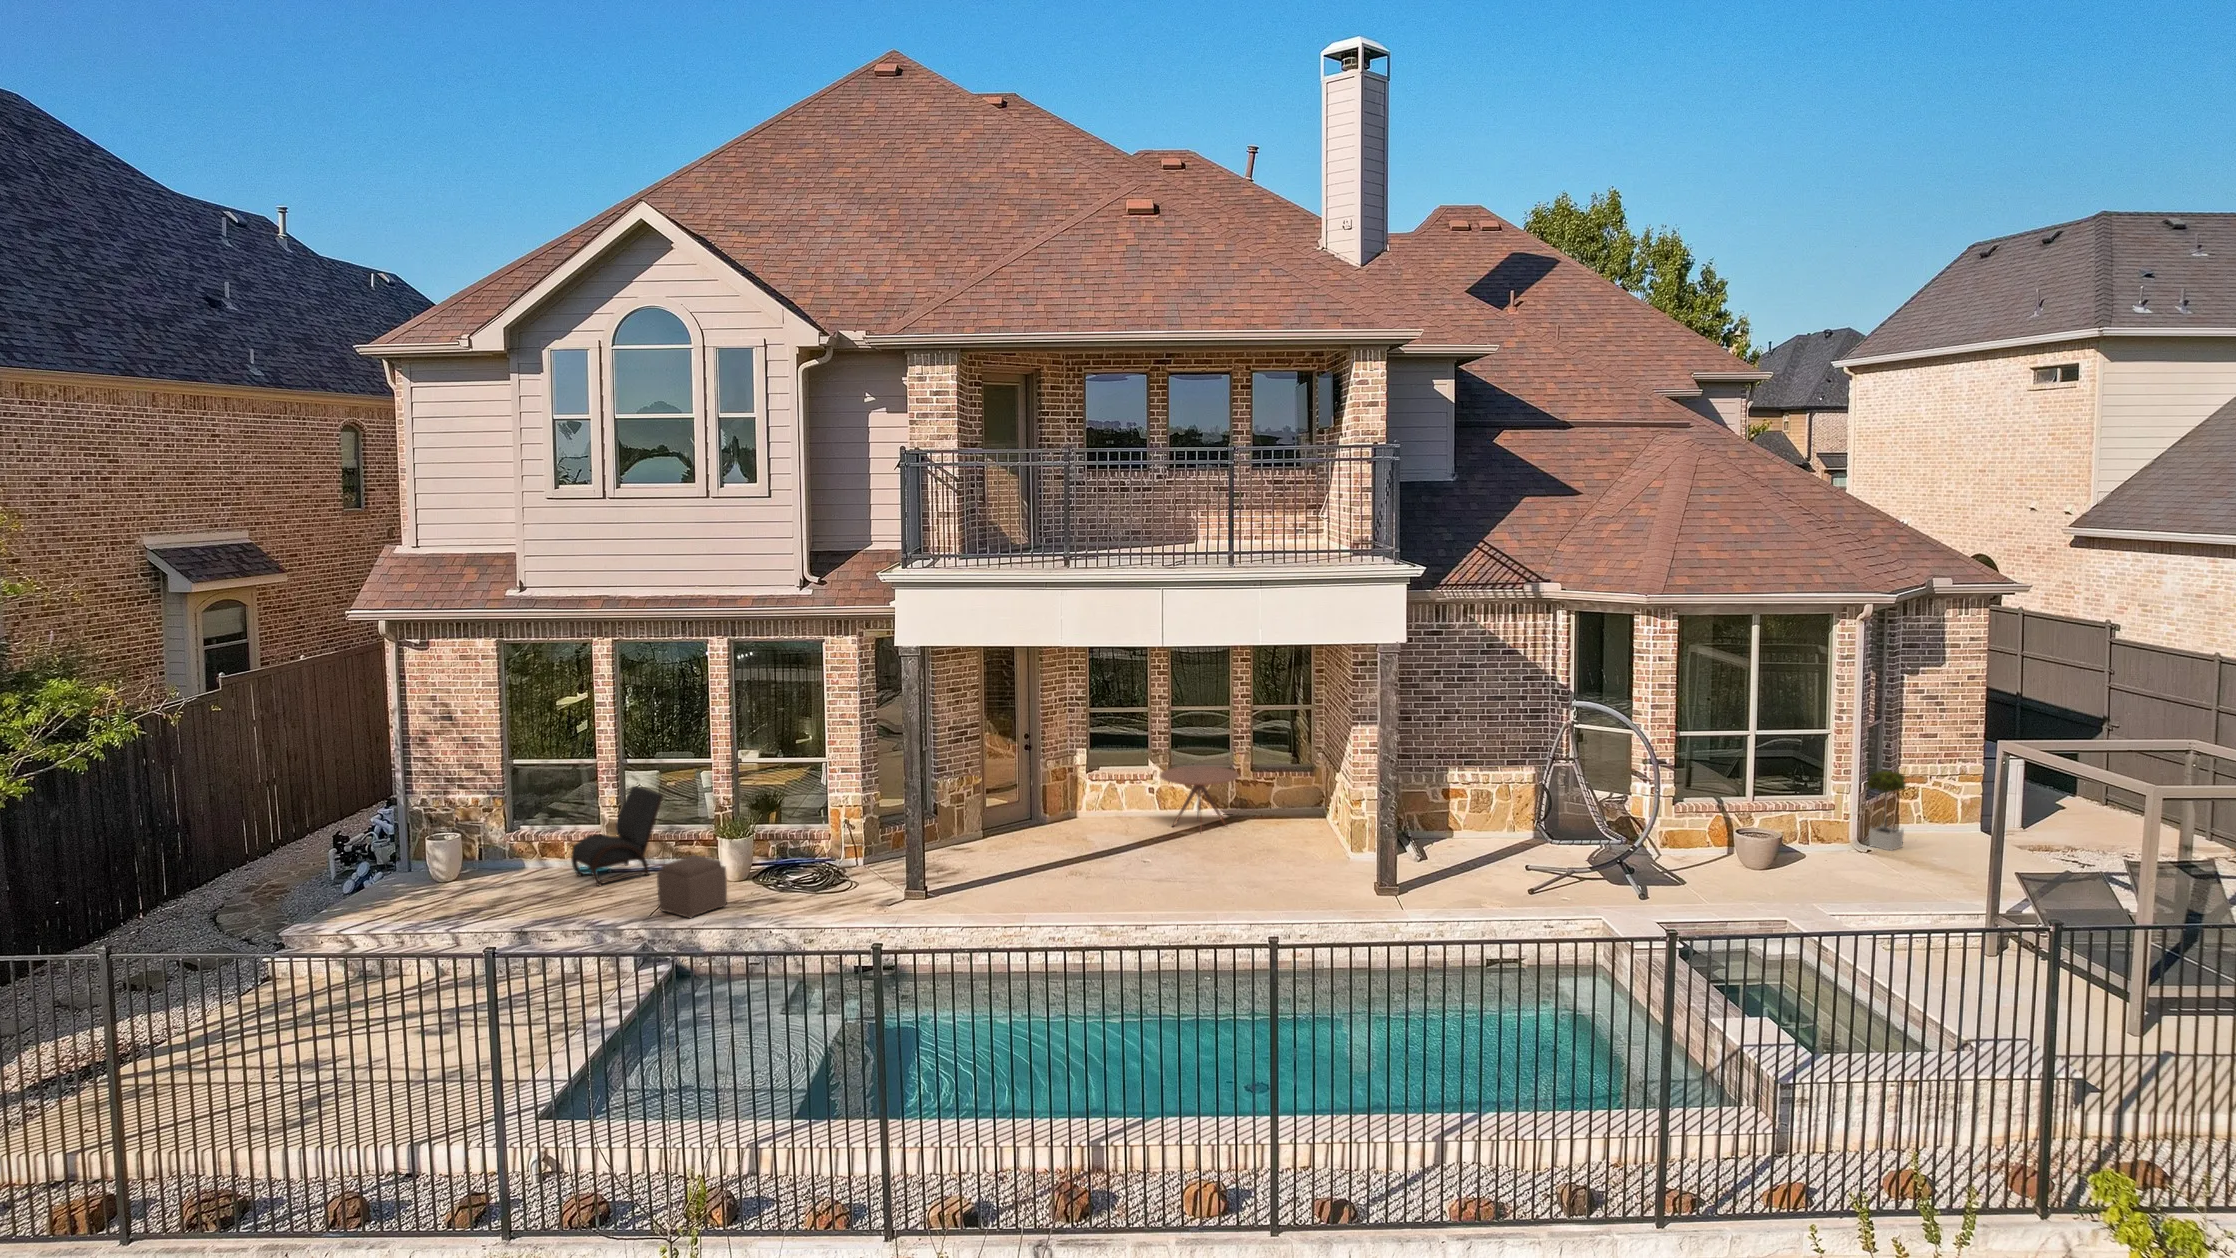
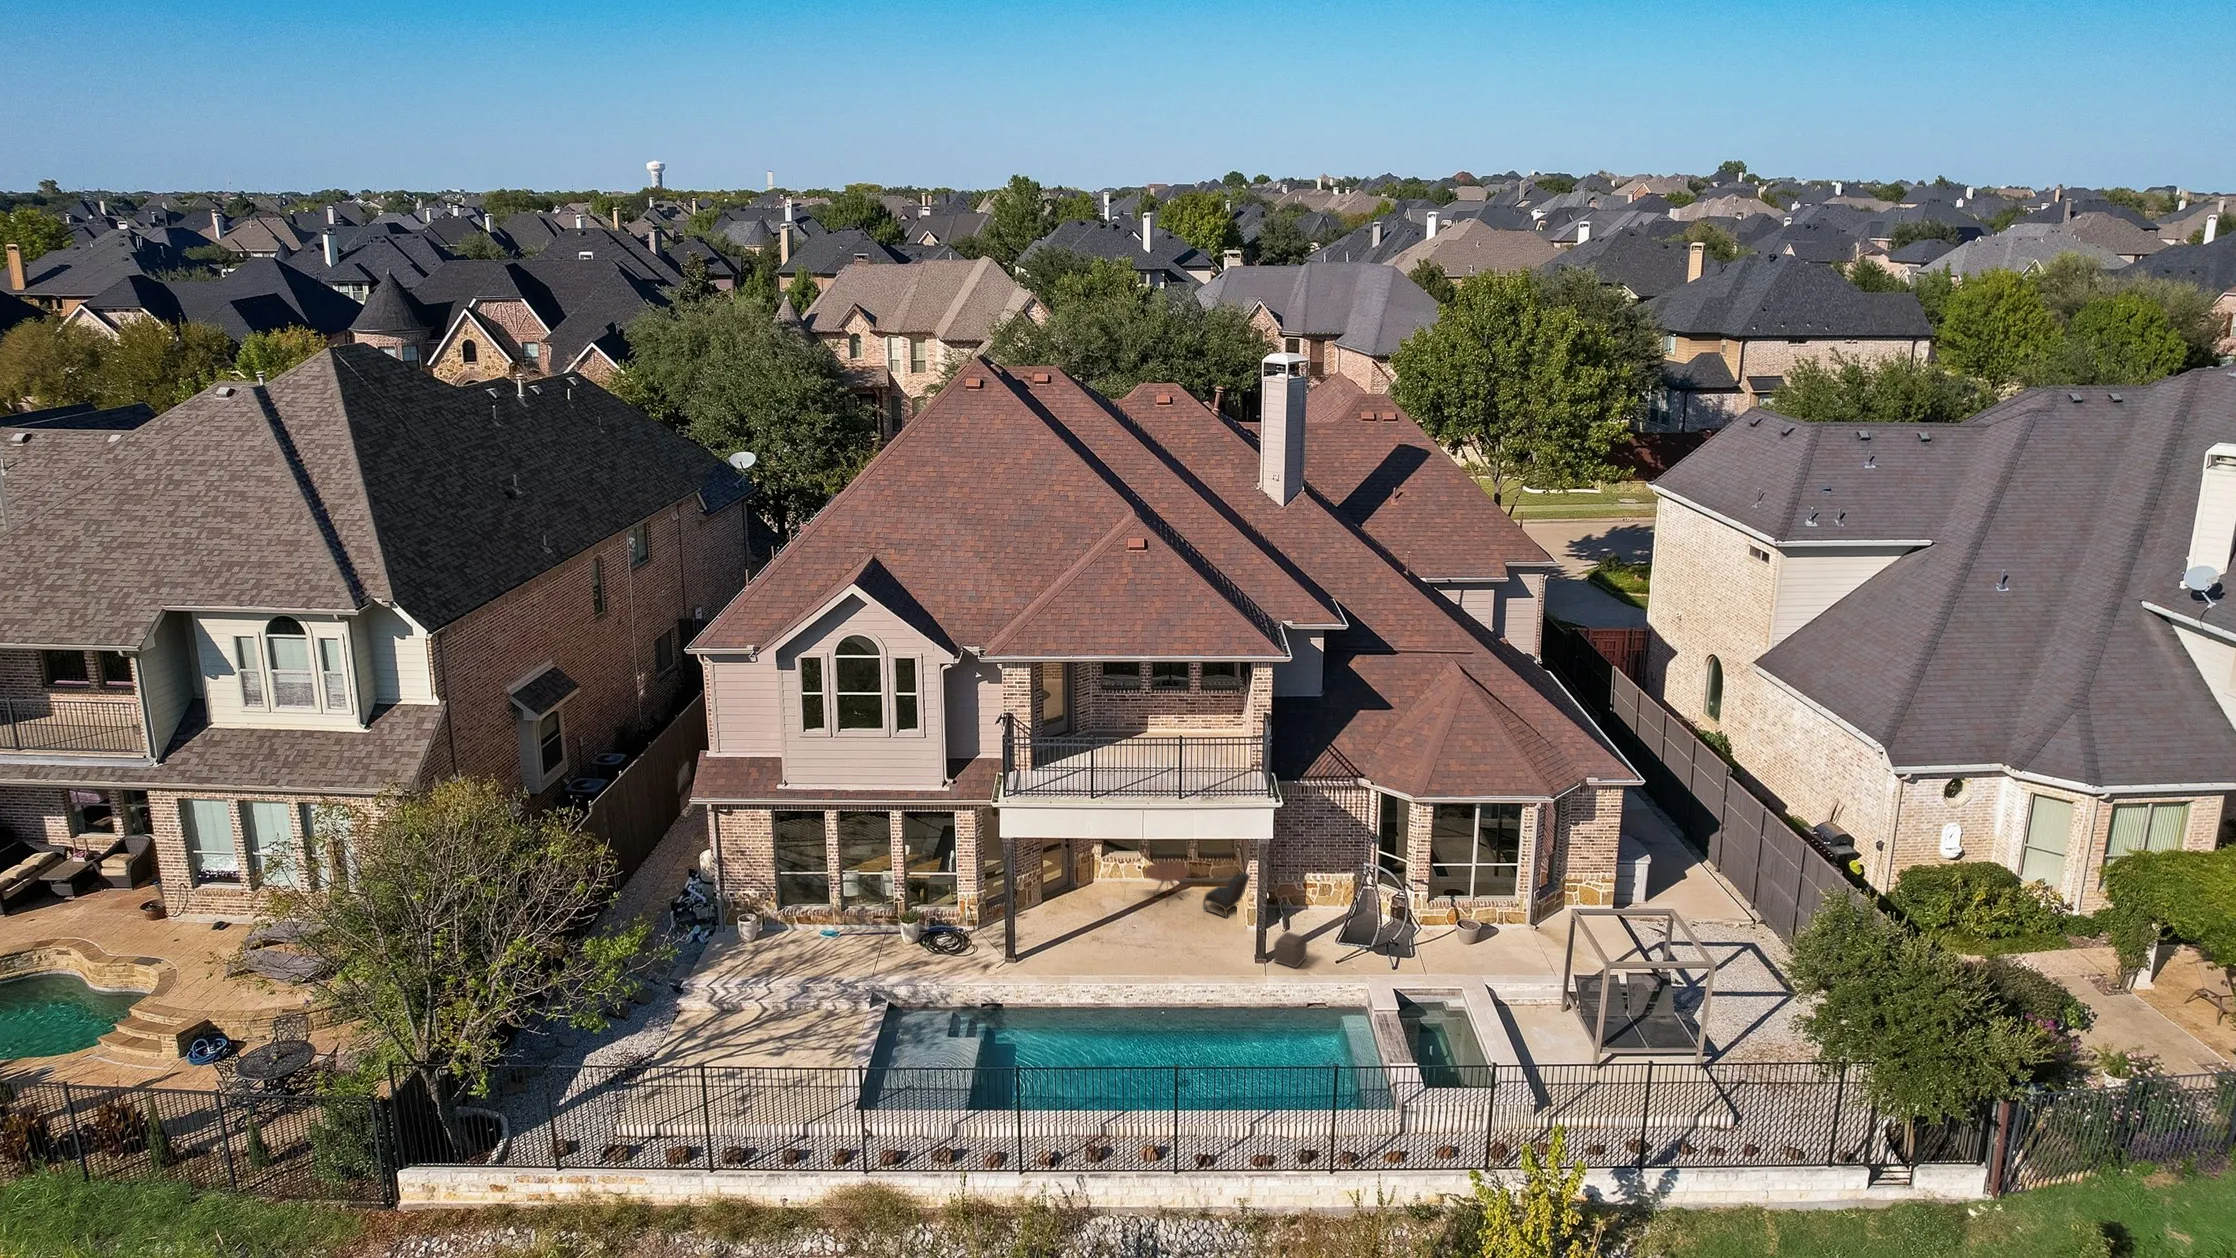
potted tree: present [1867,771,1906,851] -> none [1536,886,1557,930]
lounge chair: present [571,786,663,886] -> present [1203,872,1251,918]
ottoman: present [657,856,727,918] -> present [1274,932,1307,968]

